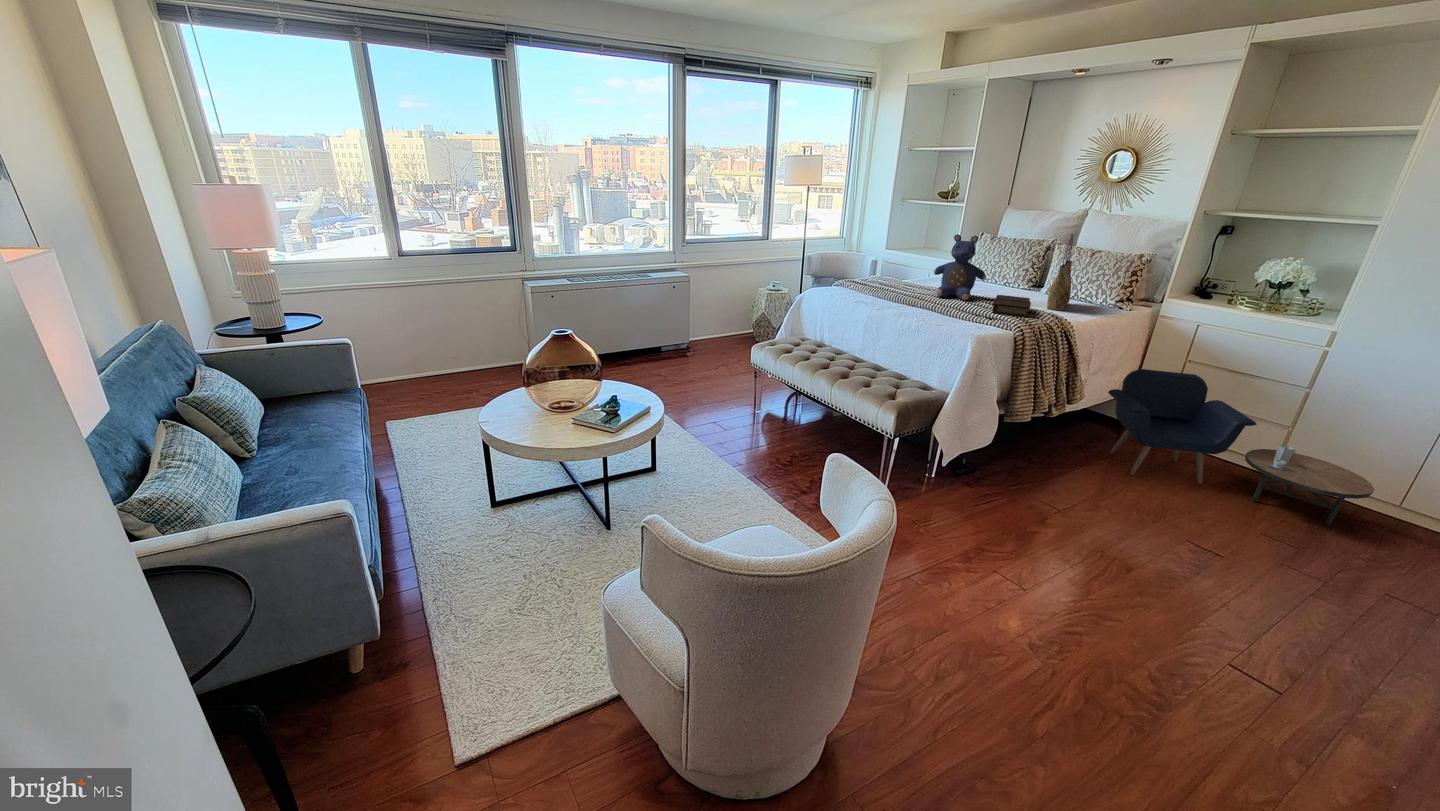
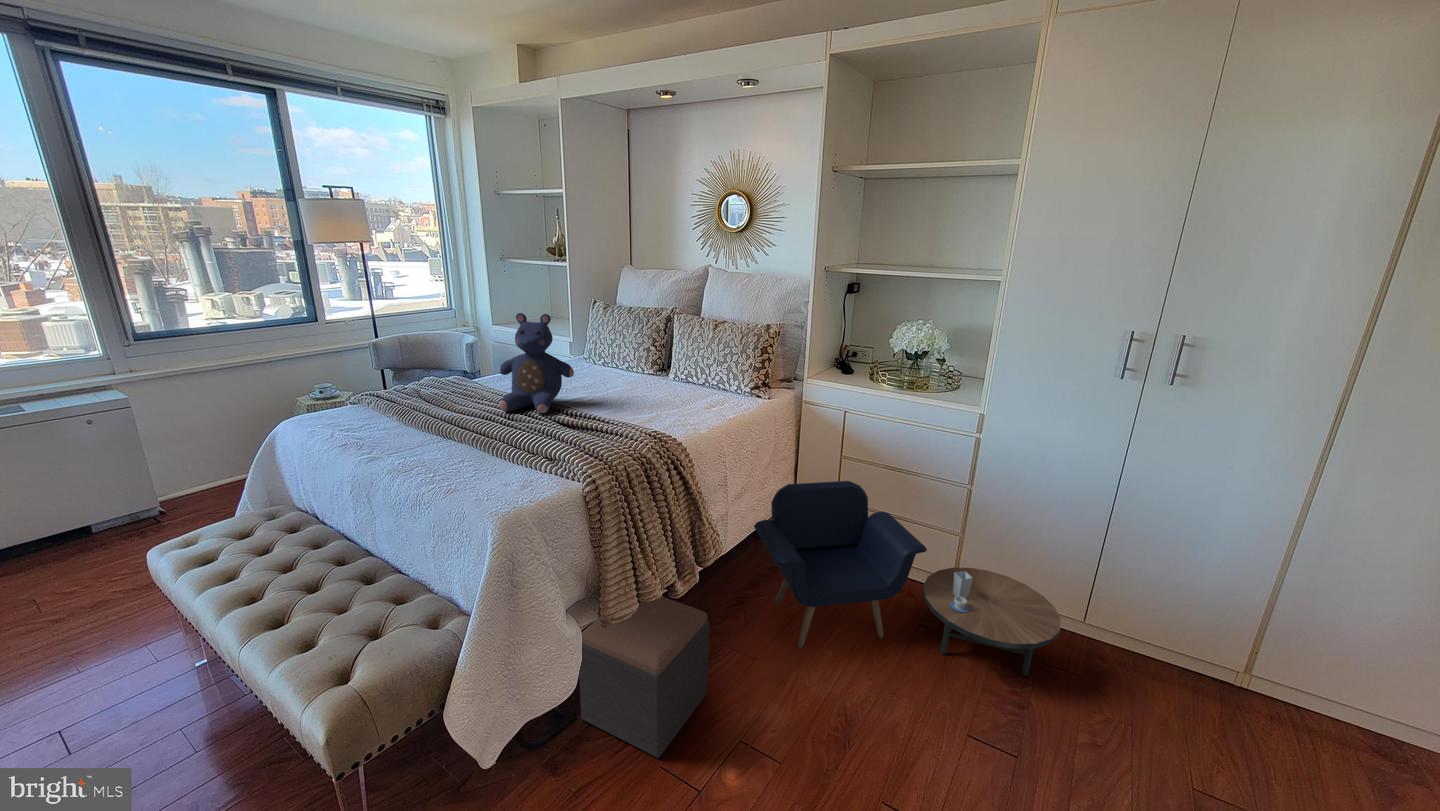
tote bag: present [1047,234,1073,311] -> none [659,304,696,415]
book: present [992,295,1031,317] -> none [565,401,632,442]
footstool: none [983,408,1077,494] -> present [579,596,709,758]

